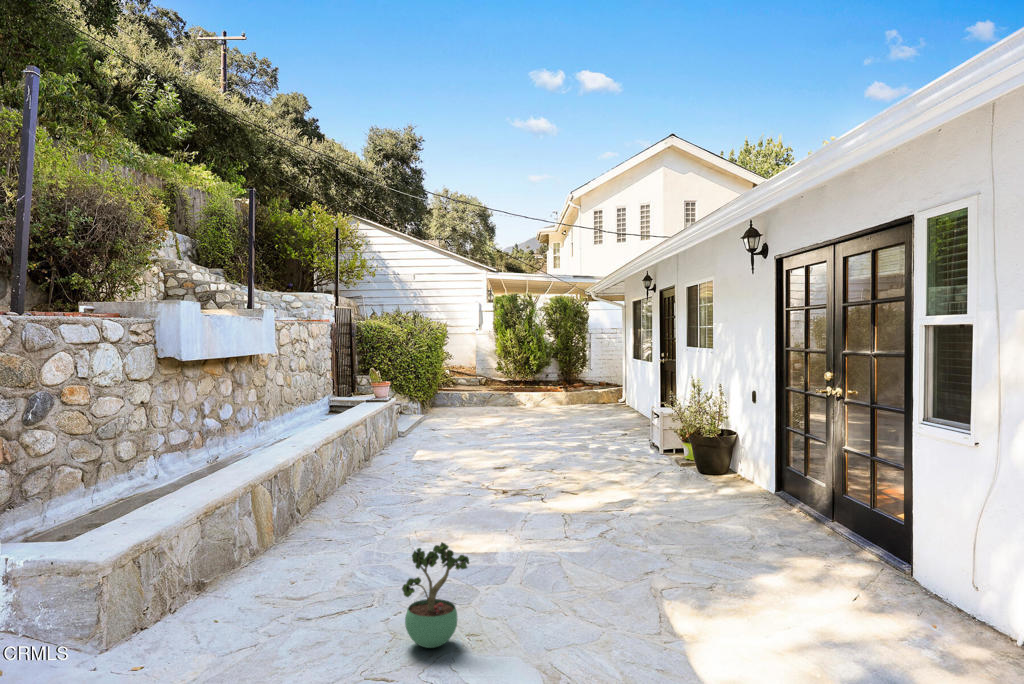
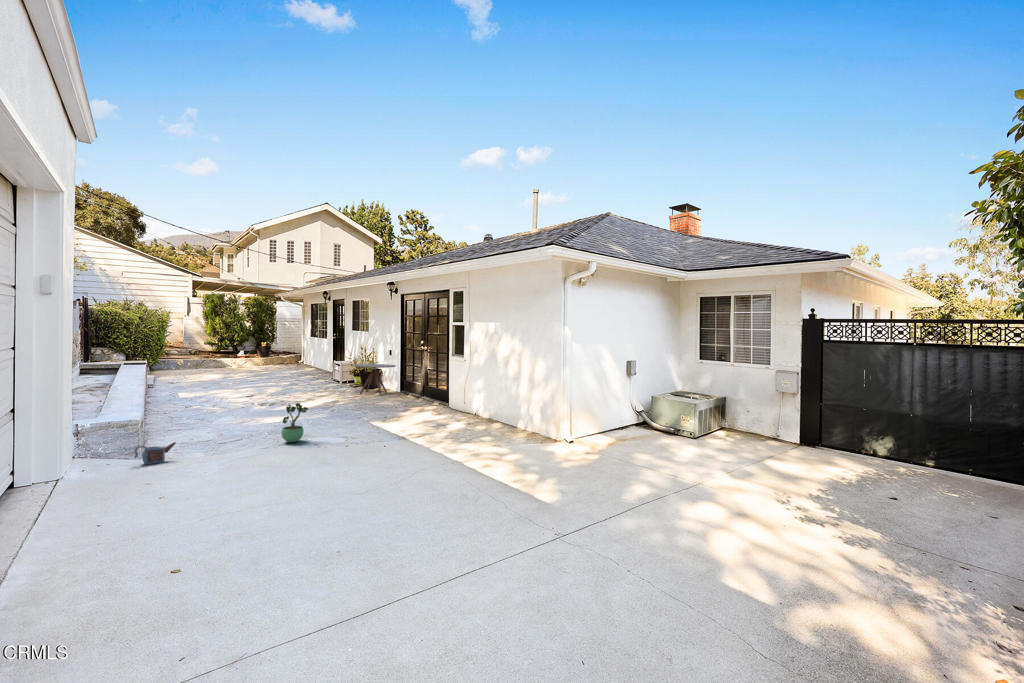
round table: none [666,420,766,498] -> present [352,364,396,395]
watering can: none [93,615,177,661] -> present [134,442,176,464]

